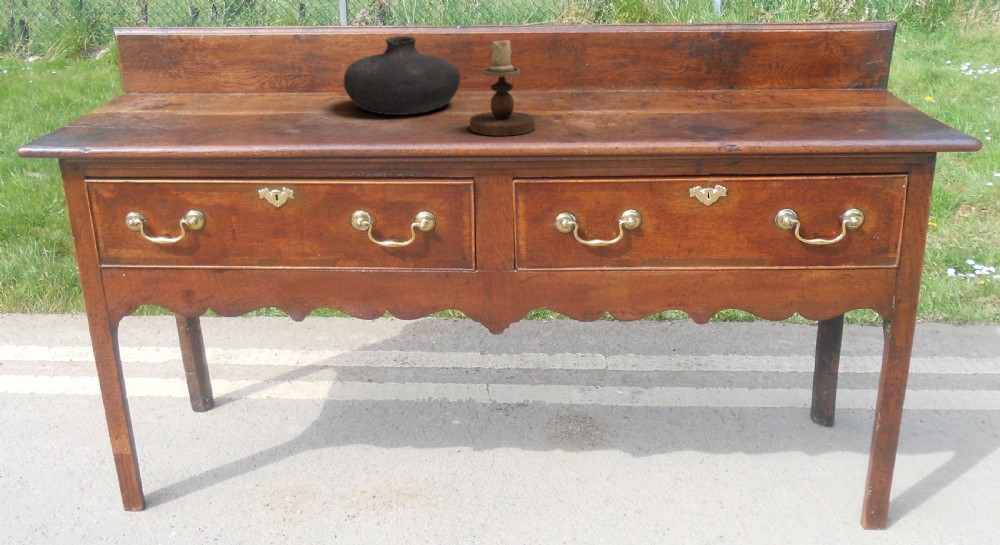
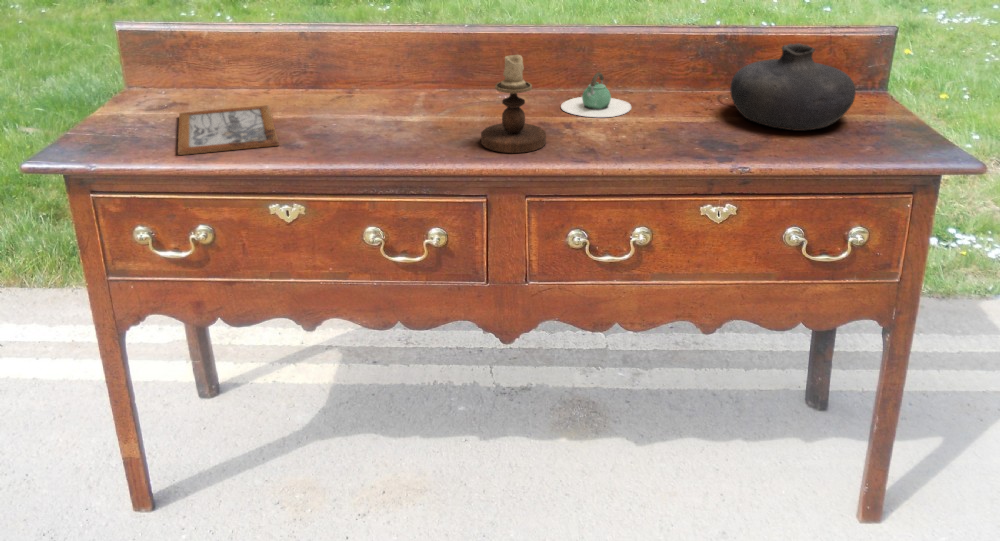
vase: present [344,36,460,115] -> present [730,43,856,131]
teapot: none [553,68,624,110] -> present [561,72,631,117]
picture frame: none [169,103,270,139] -> present [178,105,279,155]

